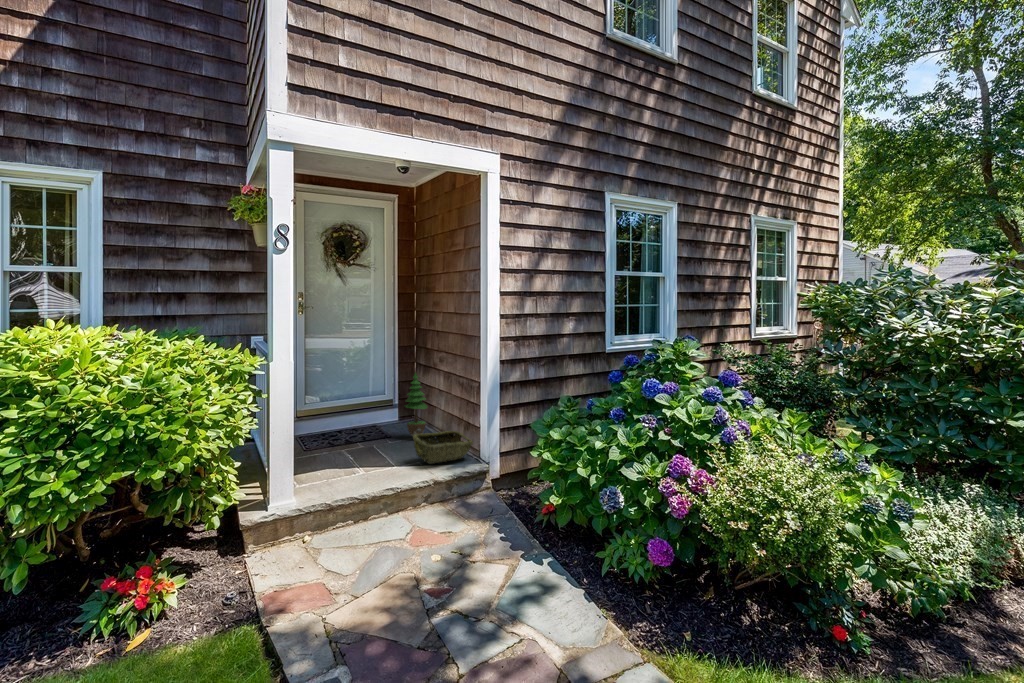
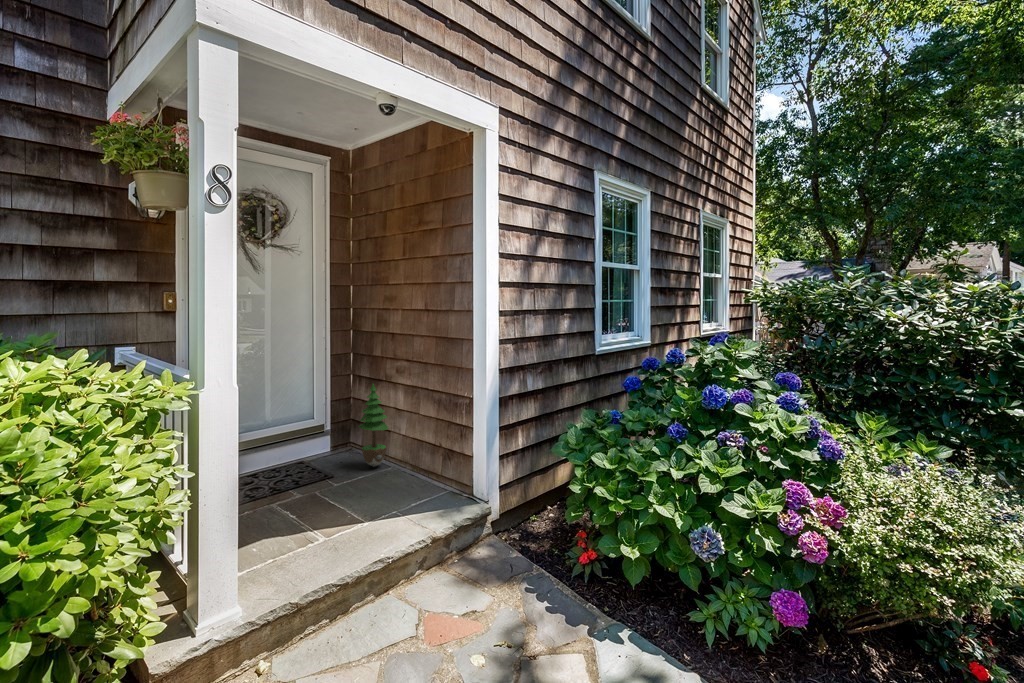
woven basket: present [413,431,473,464] -> none [390,459,467,510]

